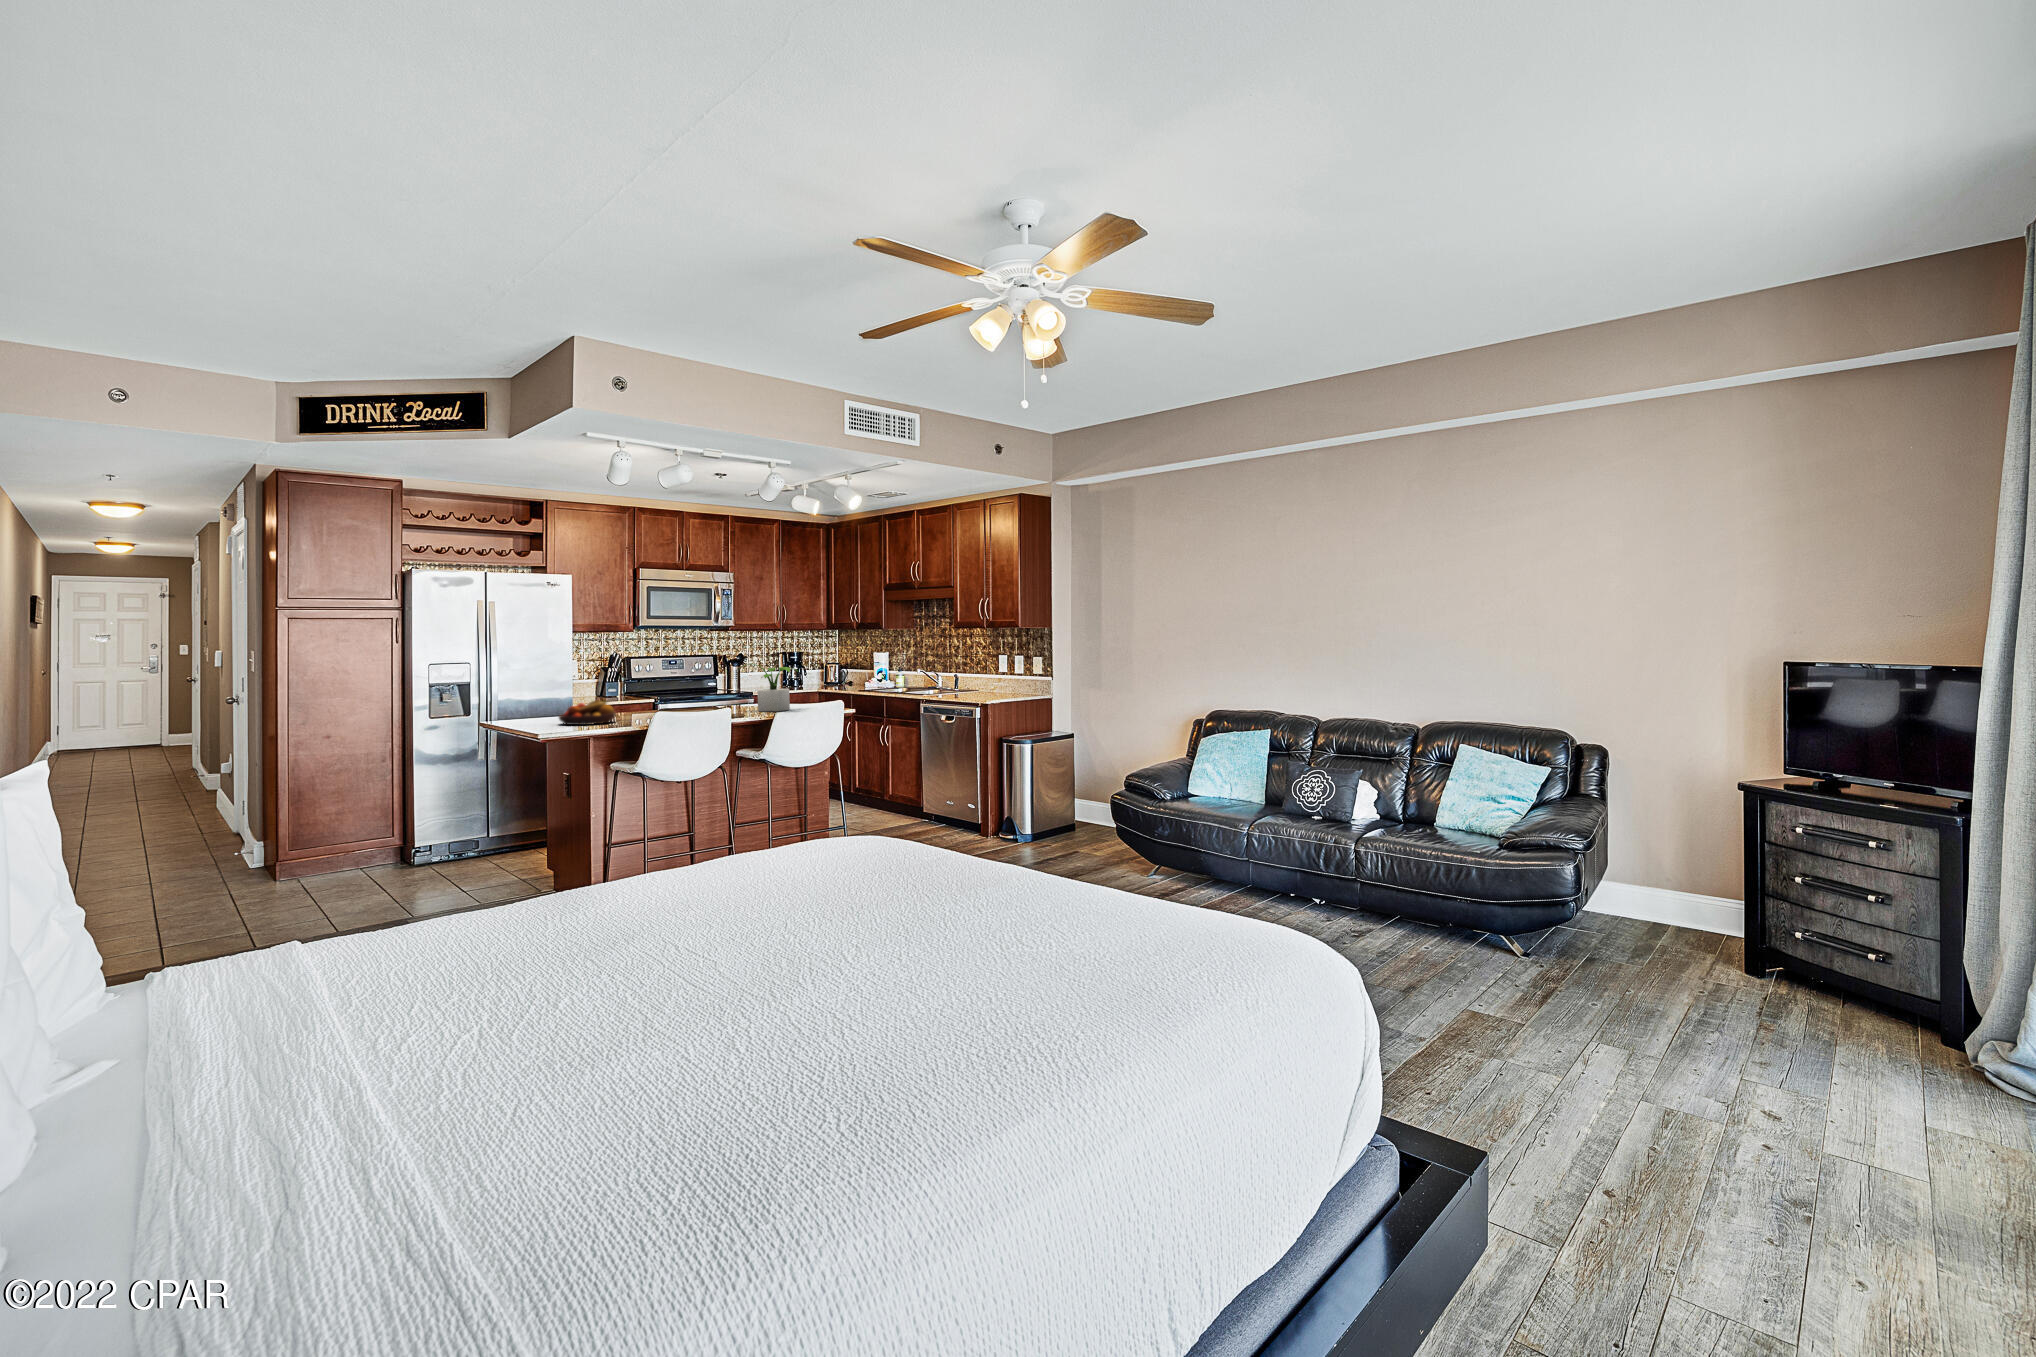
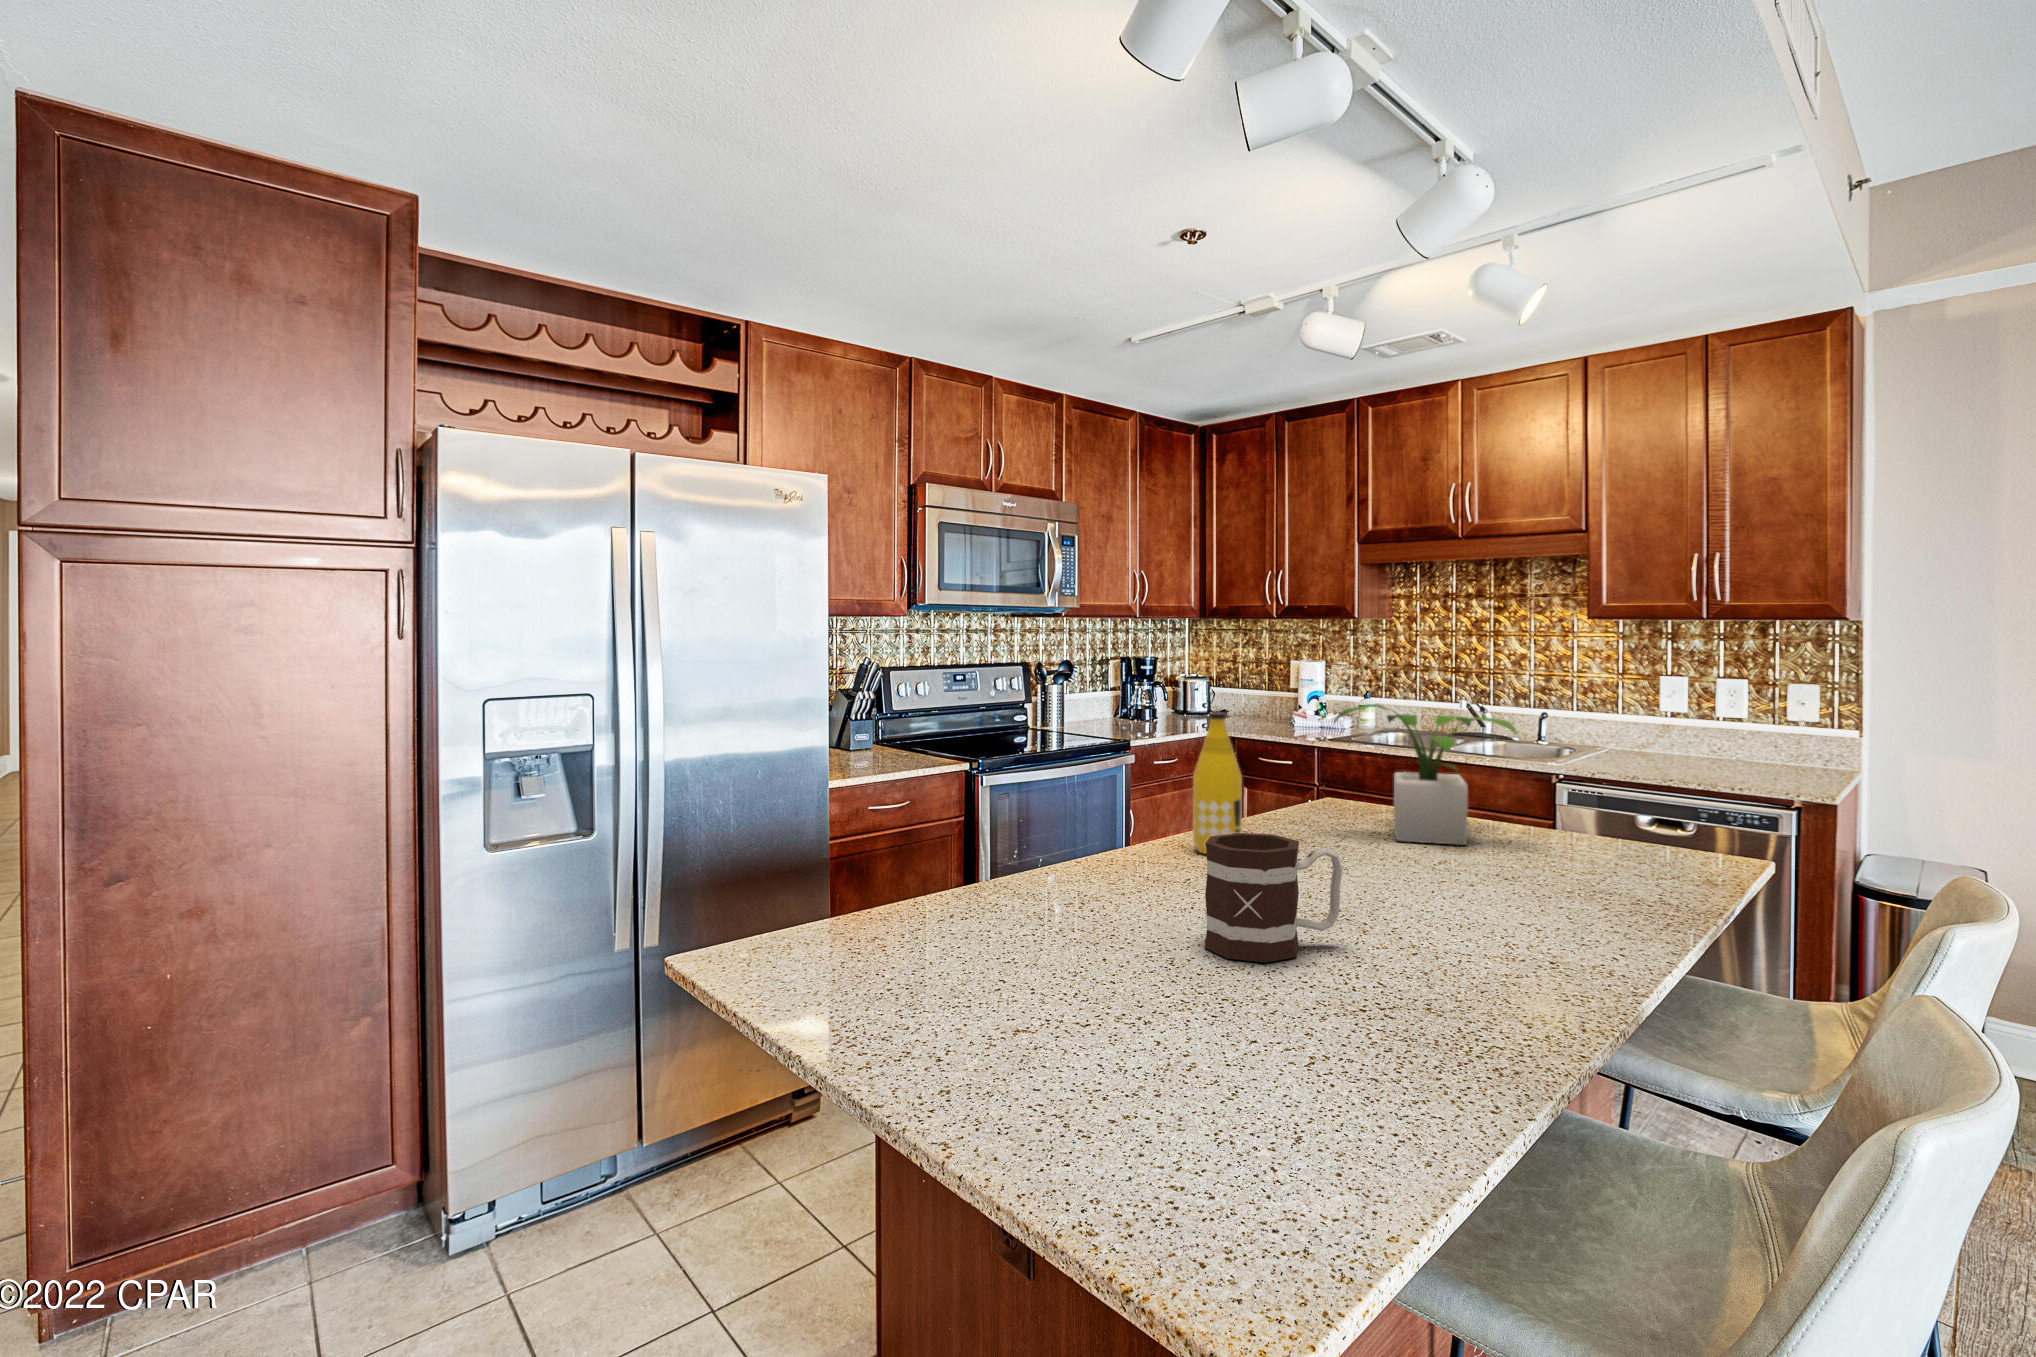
bottle: none [678,666,696,714] -> present [1193,712,1242,854]
mug: none [630,694,668,724] -> present [1205,833,1342,962]
fruit bowl: present [559,700,616,725] -> none [930,836,1122,960]

